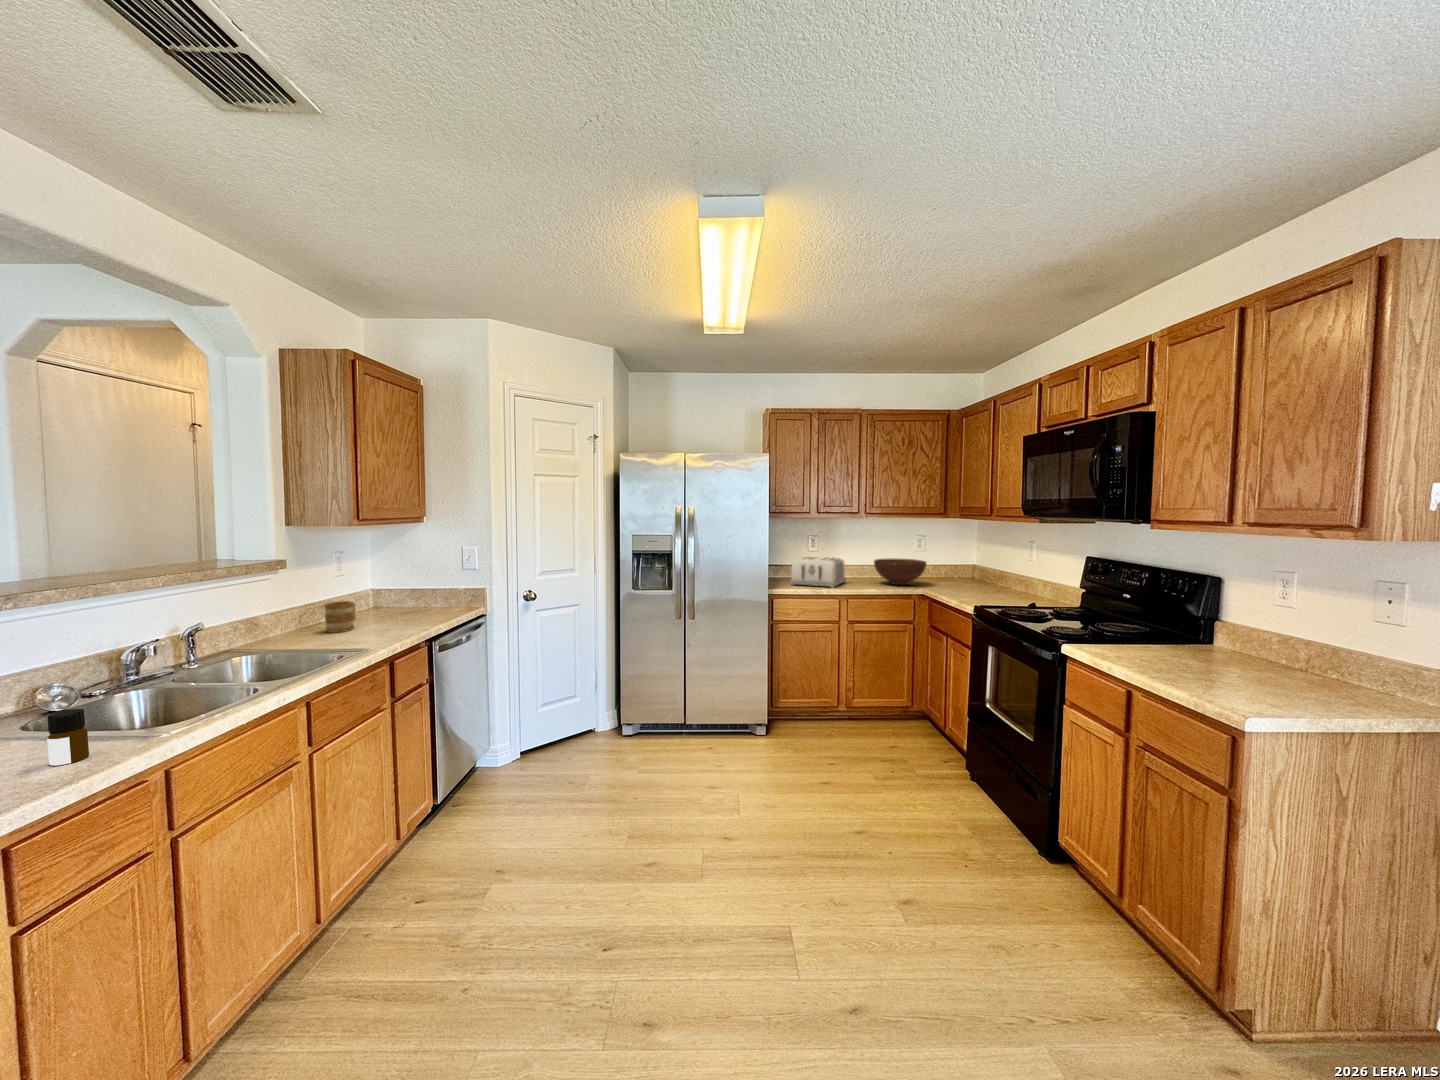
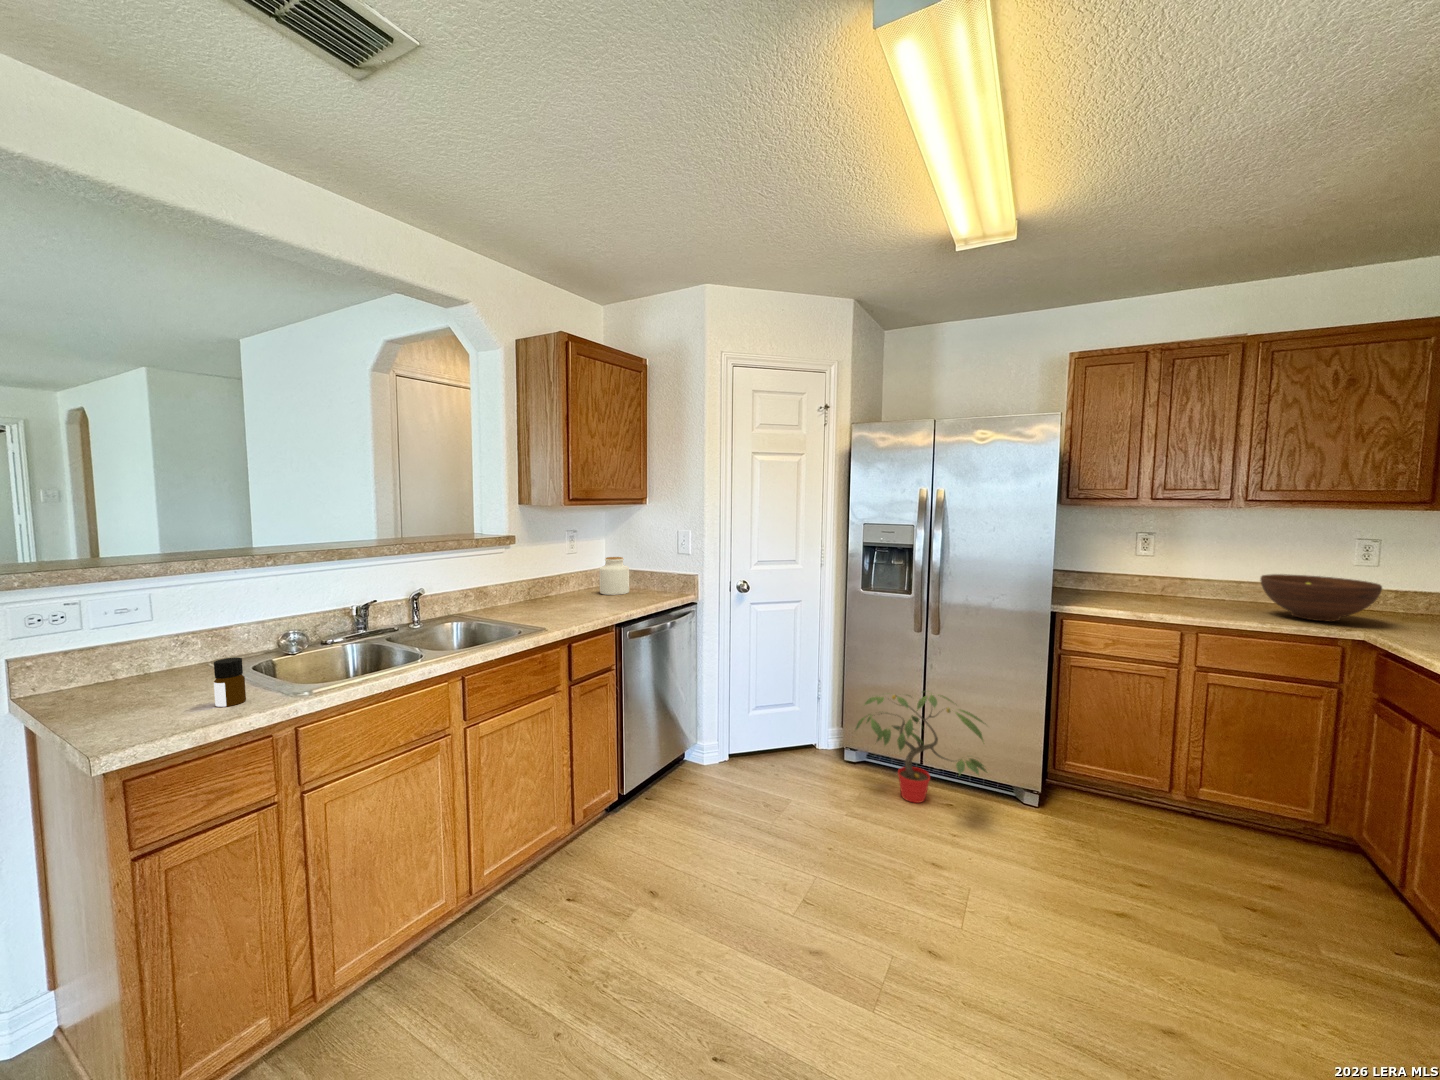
toaster: present [790,556,846,588] -> none [1097,563,1201,614]
jar: none [380,576,414,615] -> present [600,557,629,595]
mug: present [324,601,356,633] -> none [540,578,570,607]
potted plant: none [636,662,739,750] -> present [856,691,986,803]

